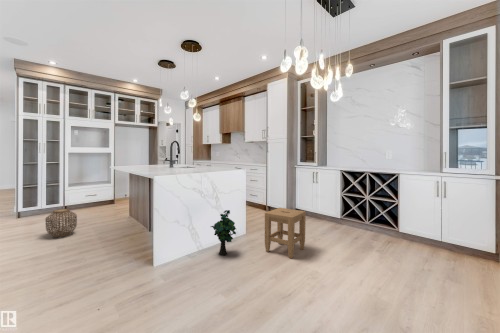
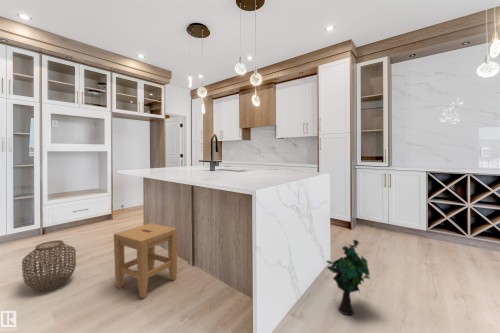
stool: present [265,208,306,258] -> present [114,223,177,298]

